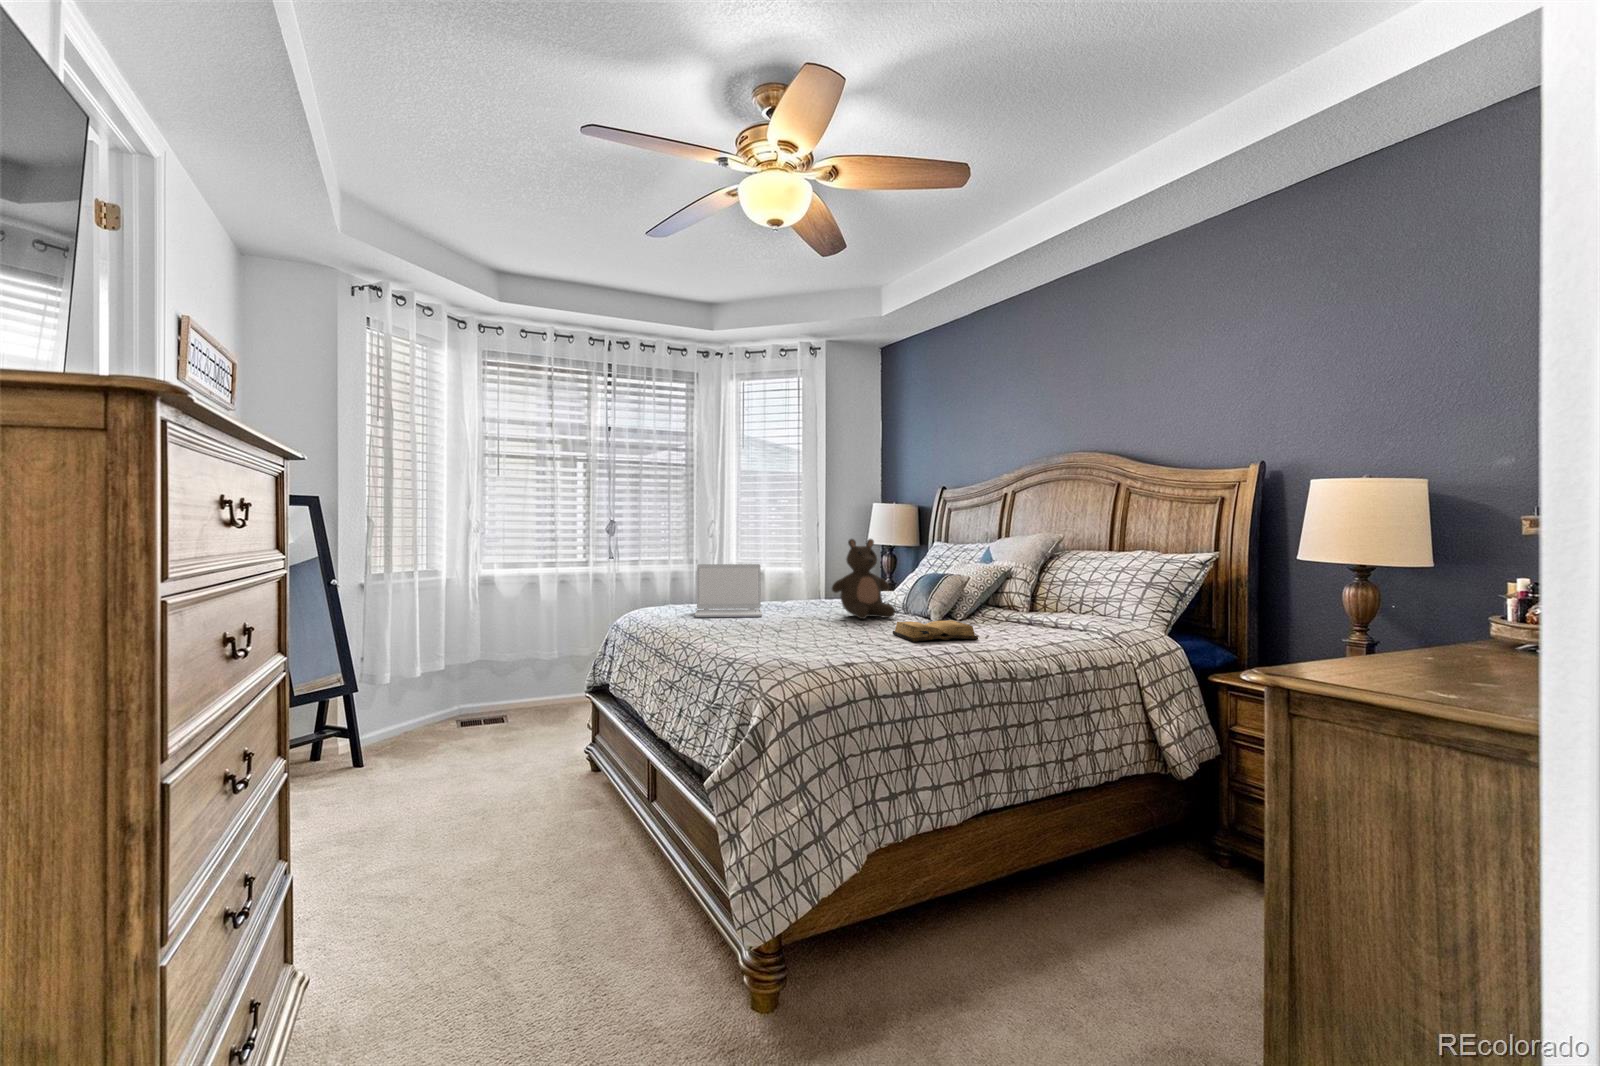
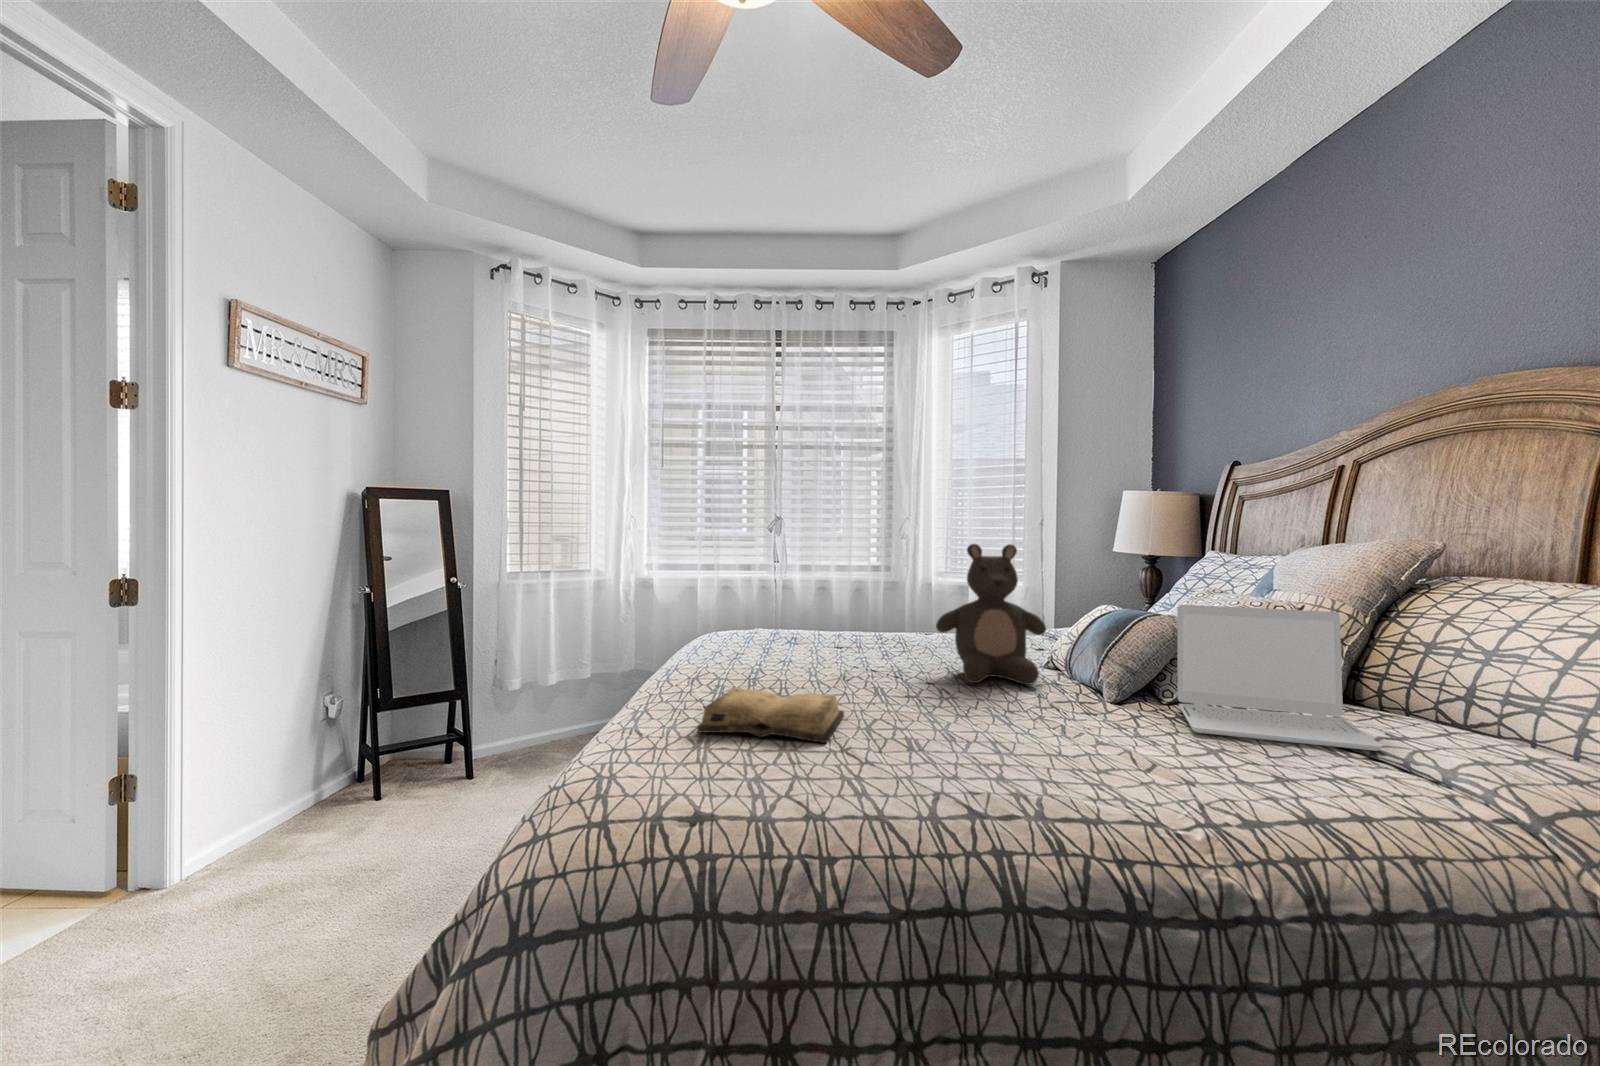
laptop: present [695,564,762,617] -> present [1177,605,1382,751]
diary: present [893,620,978,642] -> present [697,688,844,743]

